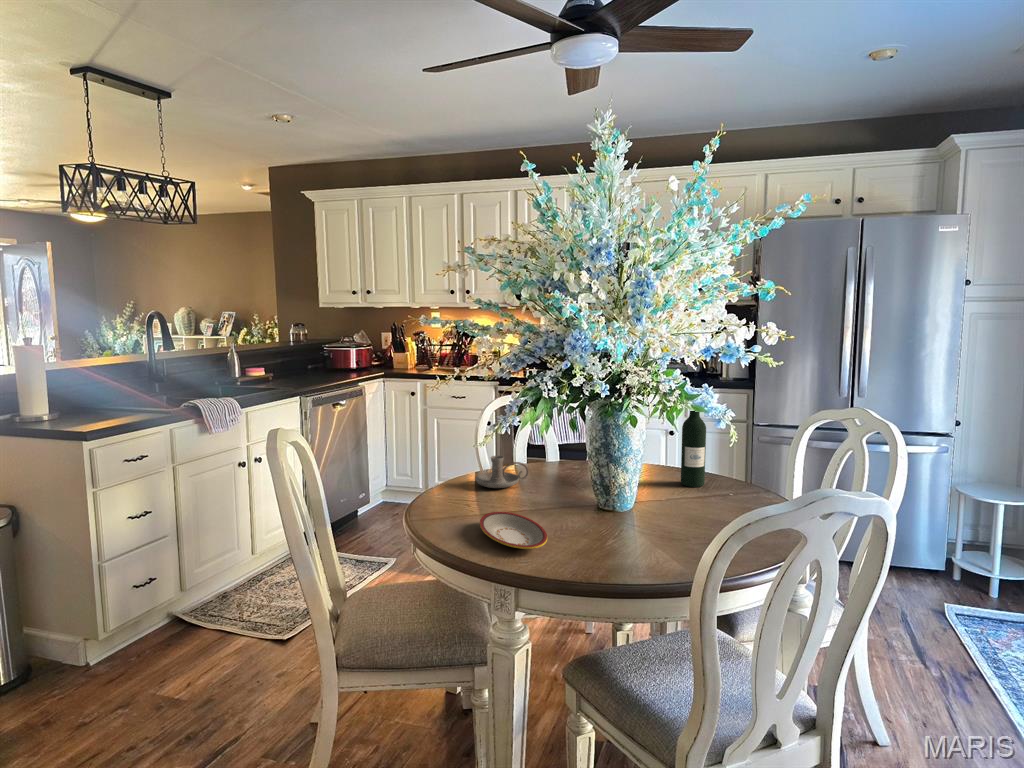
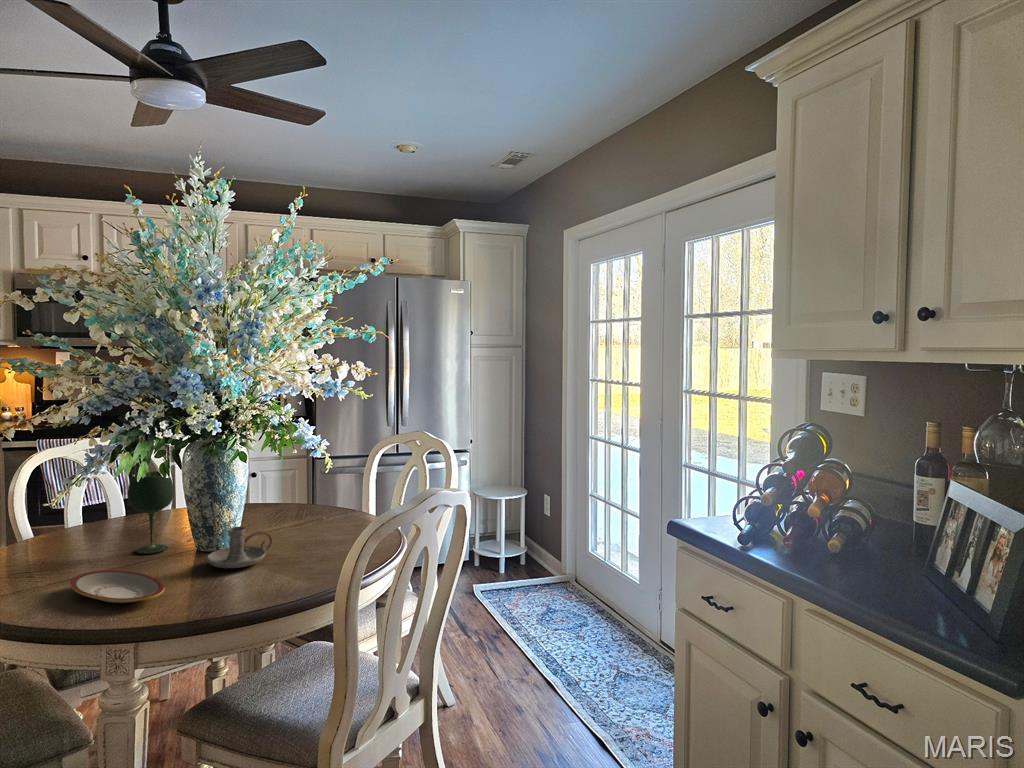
wine bottle: present [681,411,706,487] -> none [274,429,297,517]
wine glass: none [539,426,578,503] -> present [128,471,174,554]
candle holder: present [476,456,529,488] -> present [207,527,272,568]

